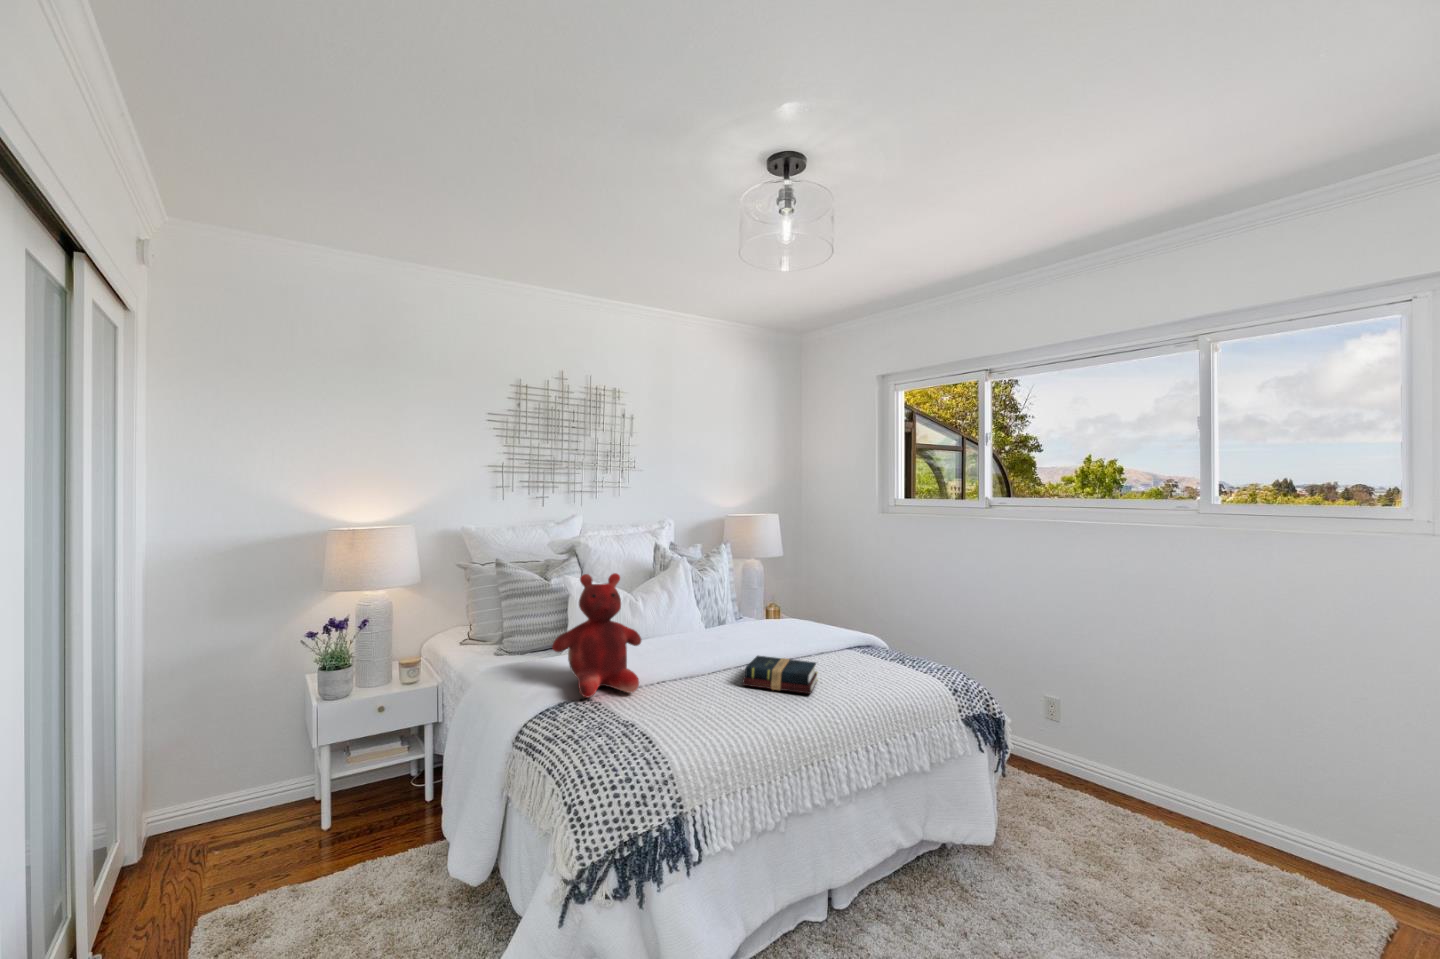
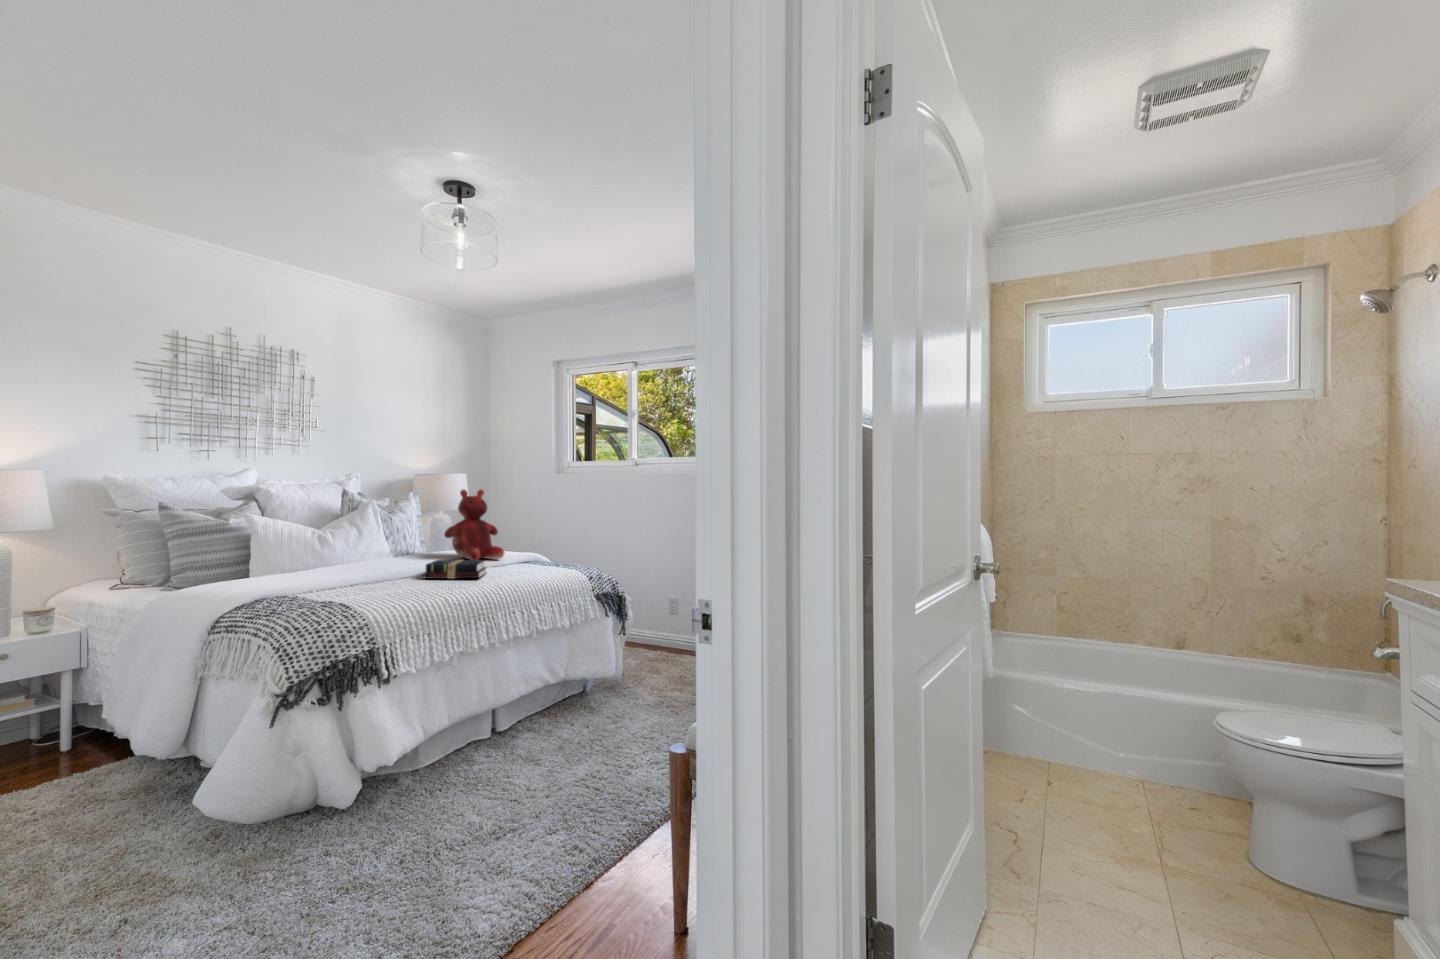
teddy bear: present [552,573,641,697] -> present [444,489,504,560]

